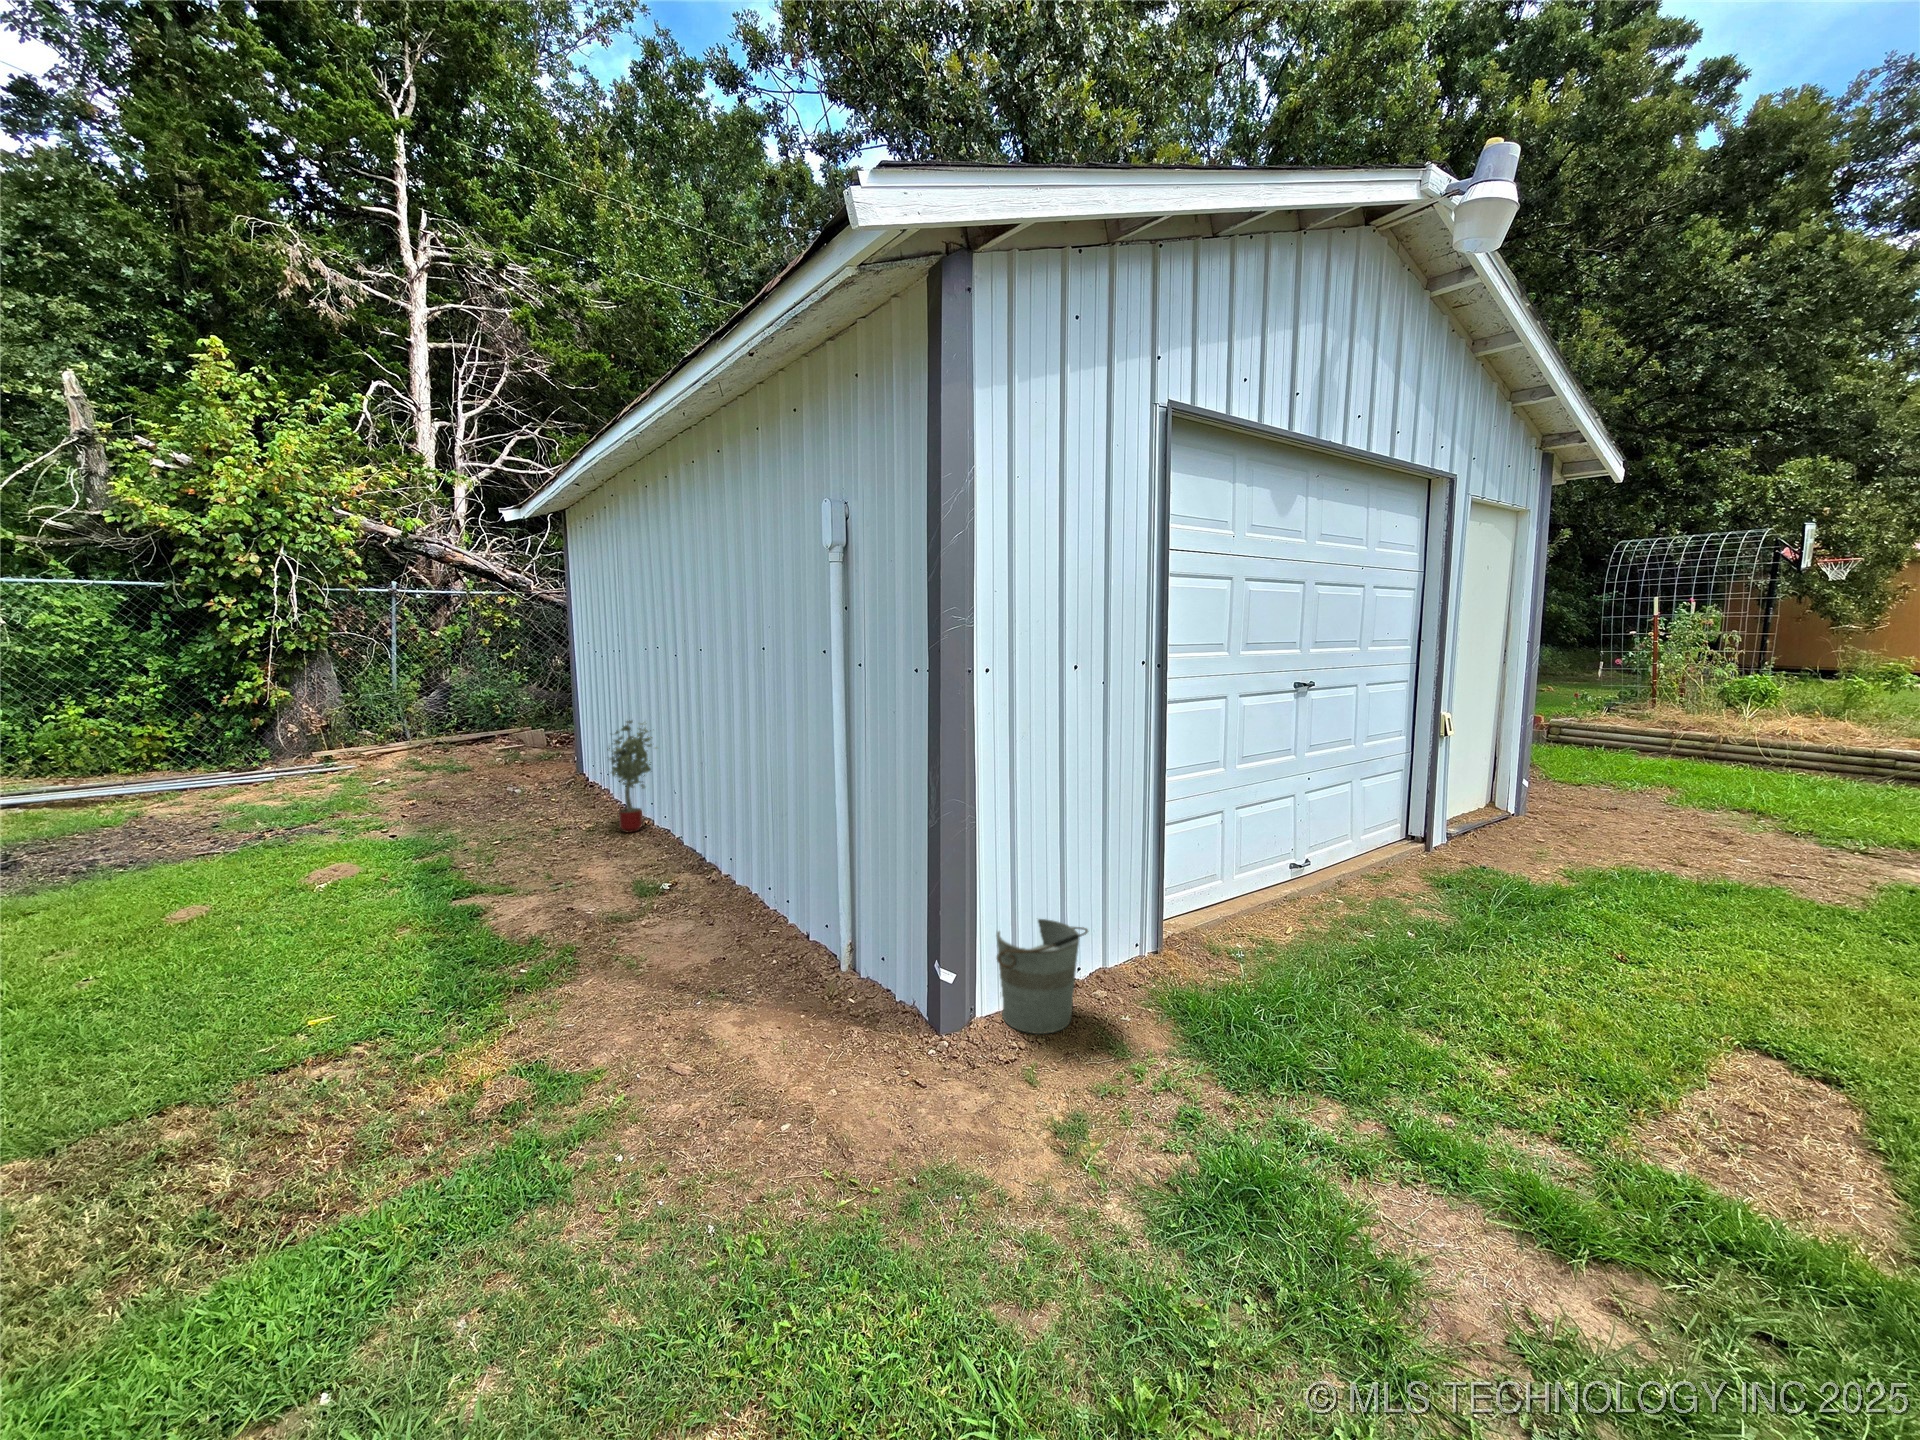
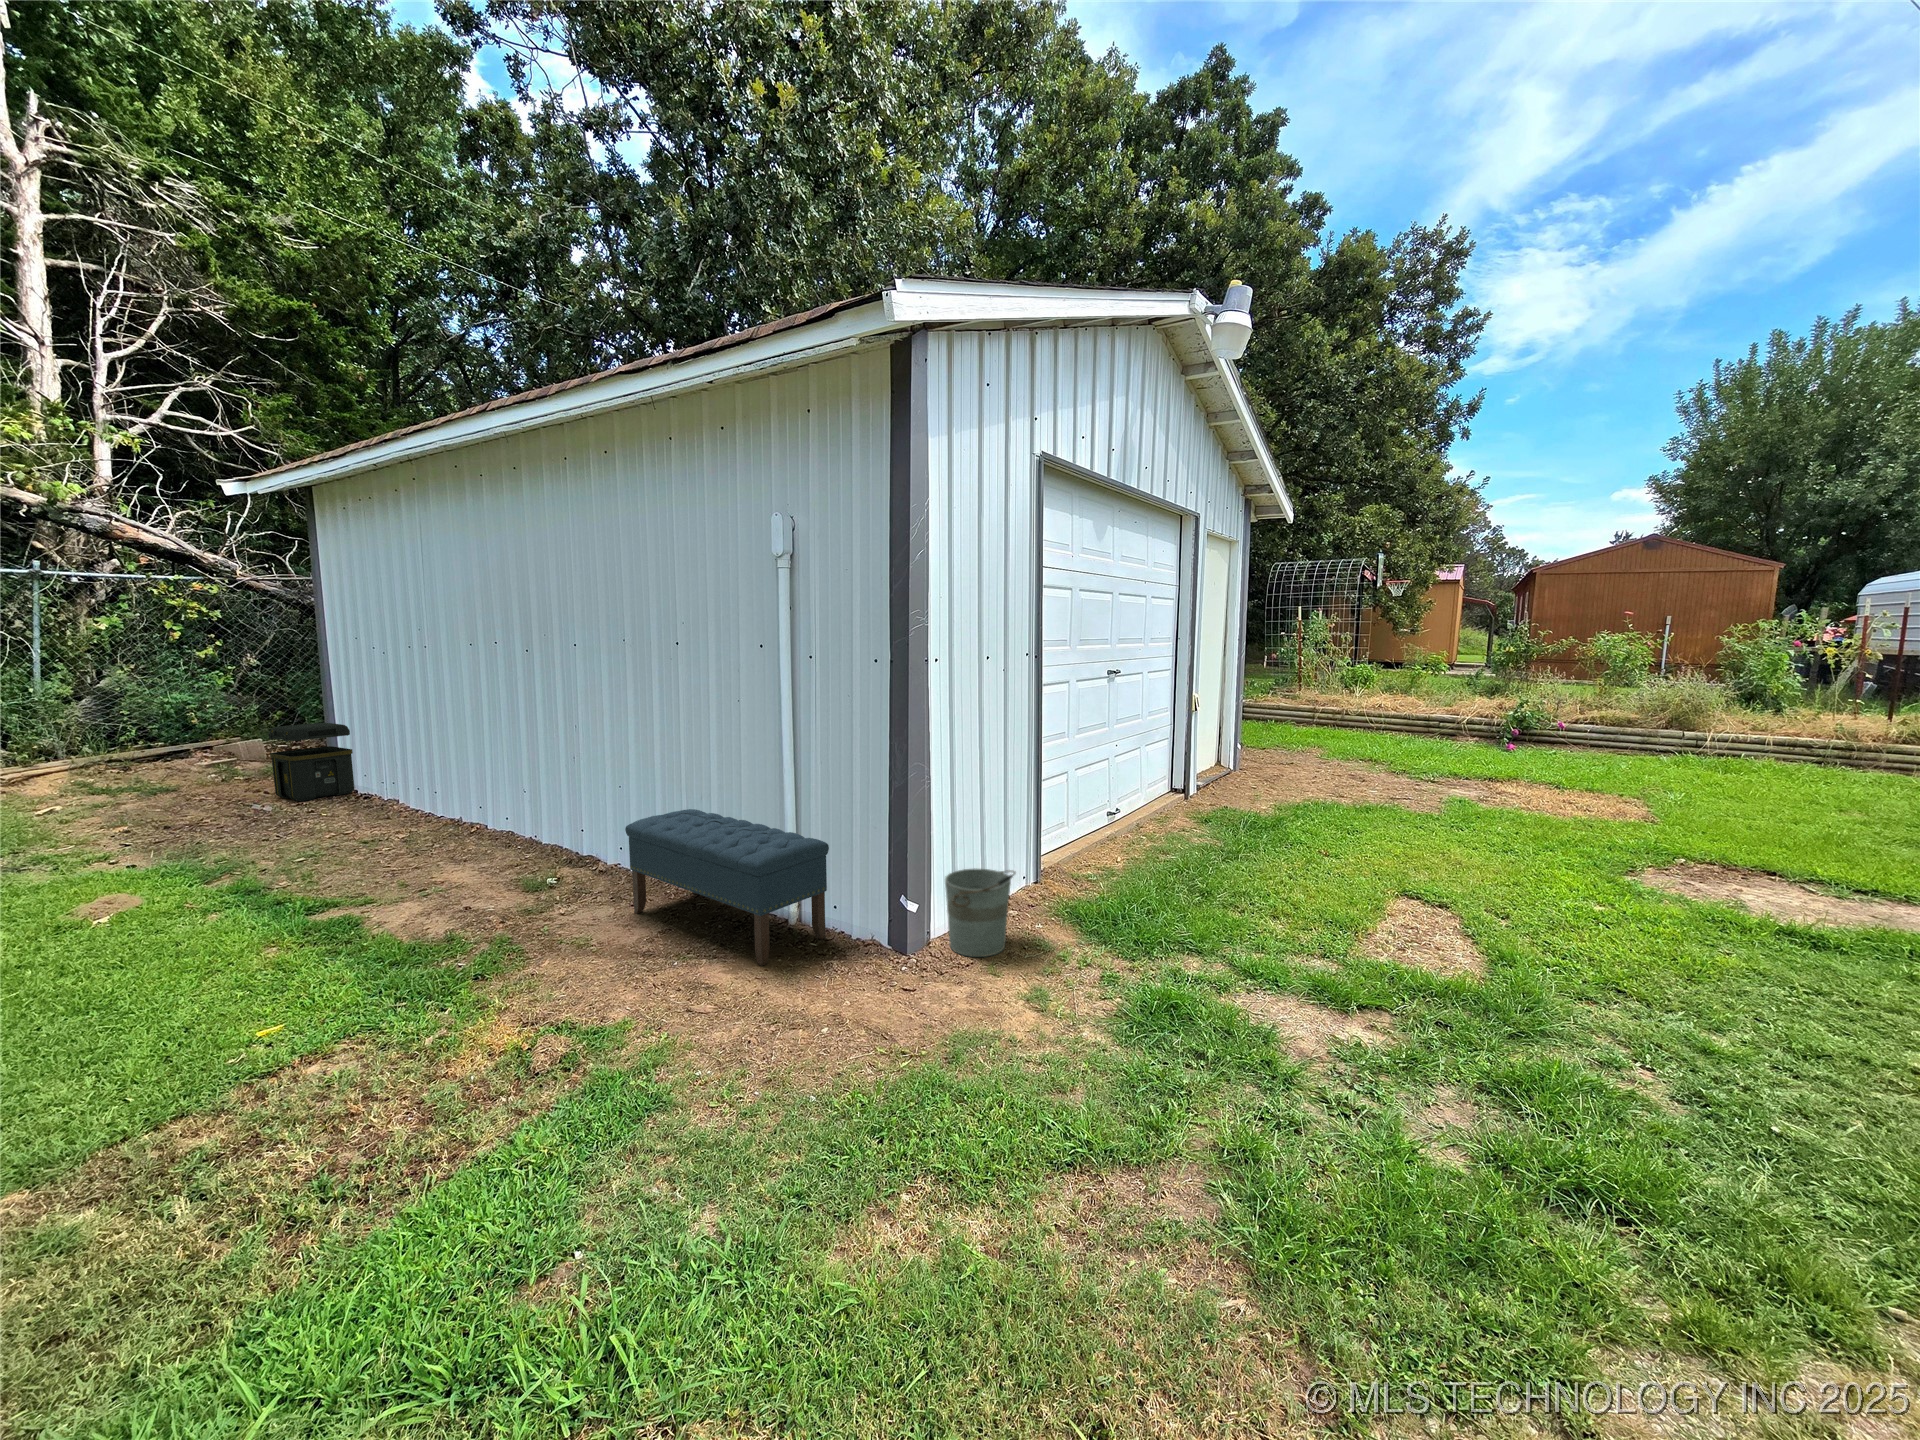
toolbox: none [524,712,584,779] -> present [269,723,354,801]
potted tree: present [607,721,657,833] -> none [440,726,519,847]
bench: none [704,816,876,1001] -> present [625,809,829,966]

